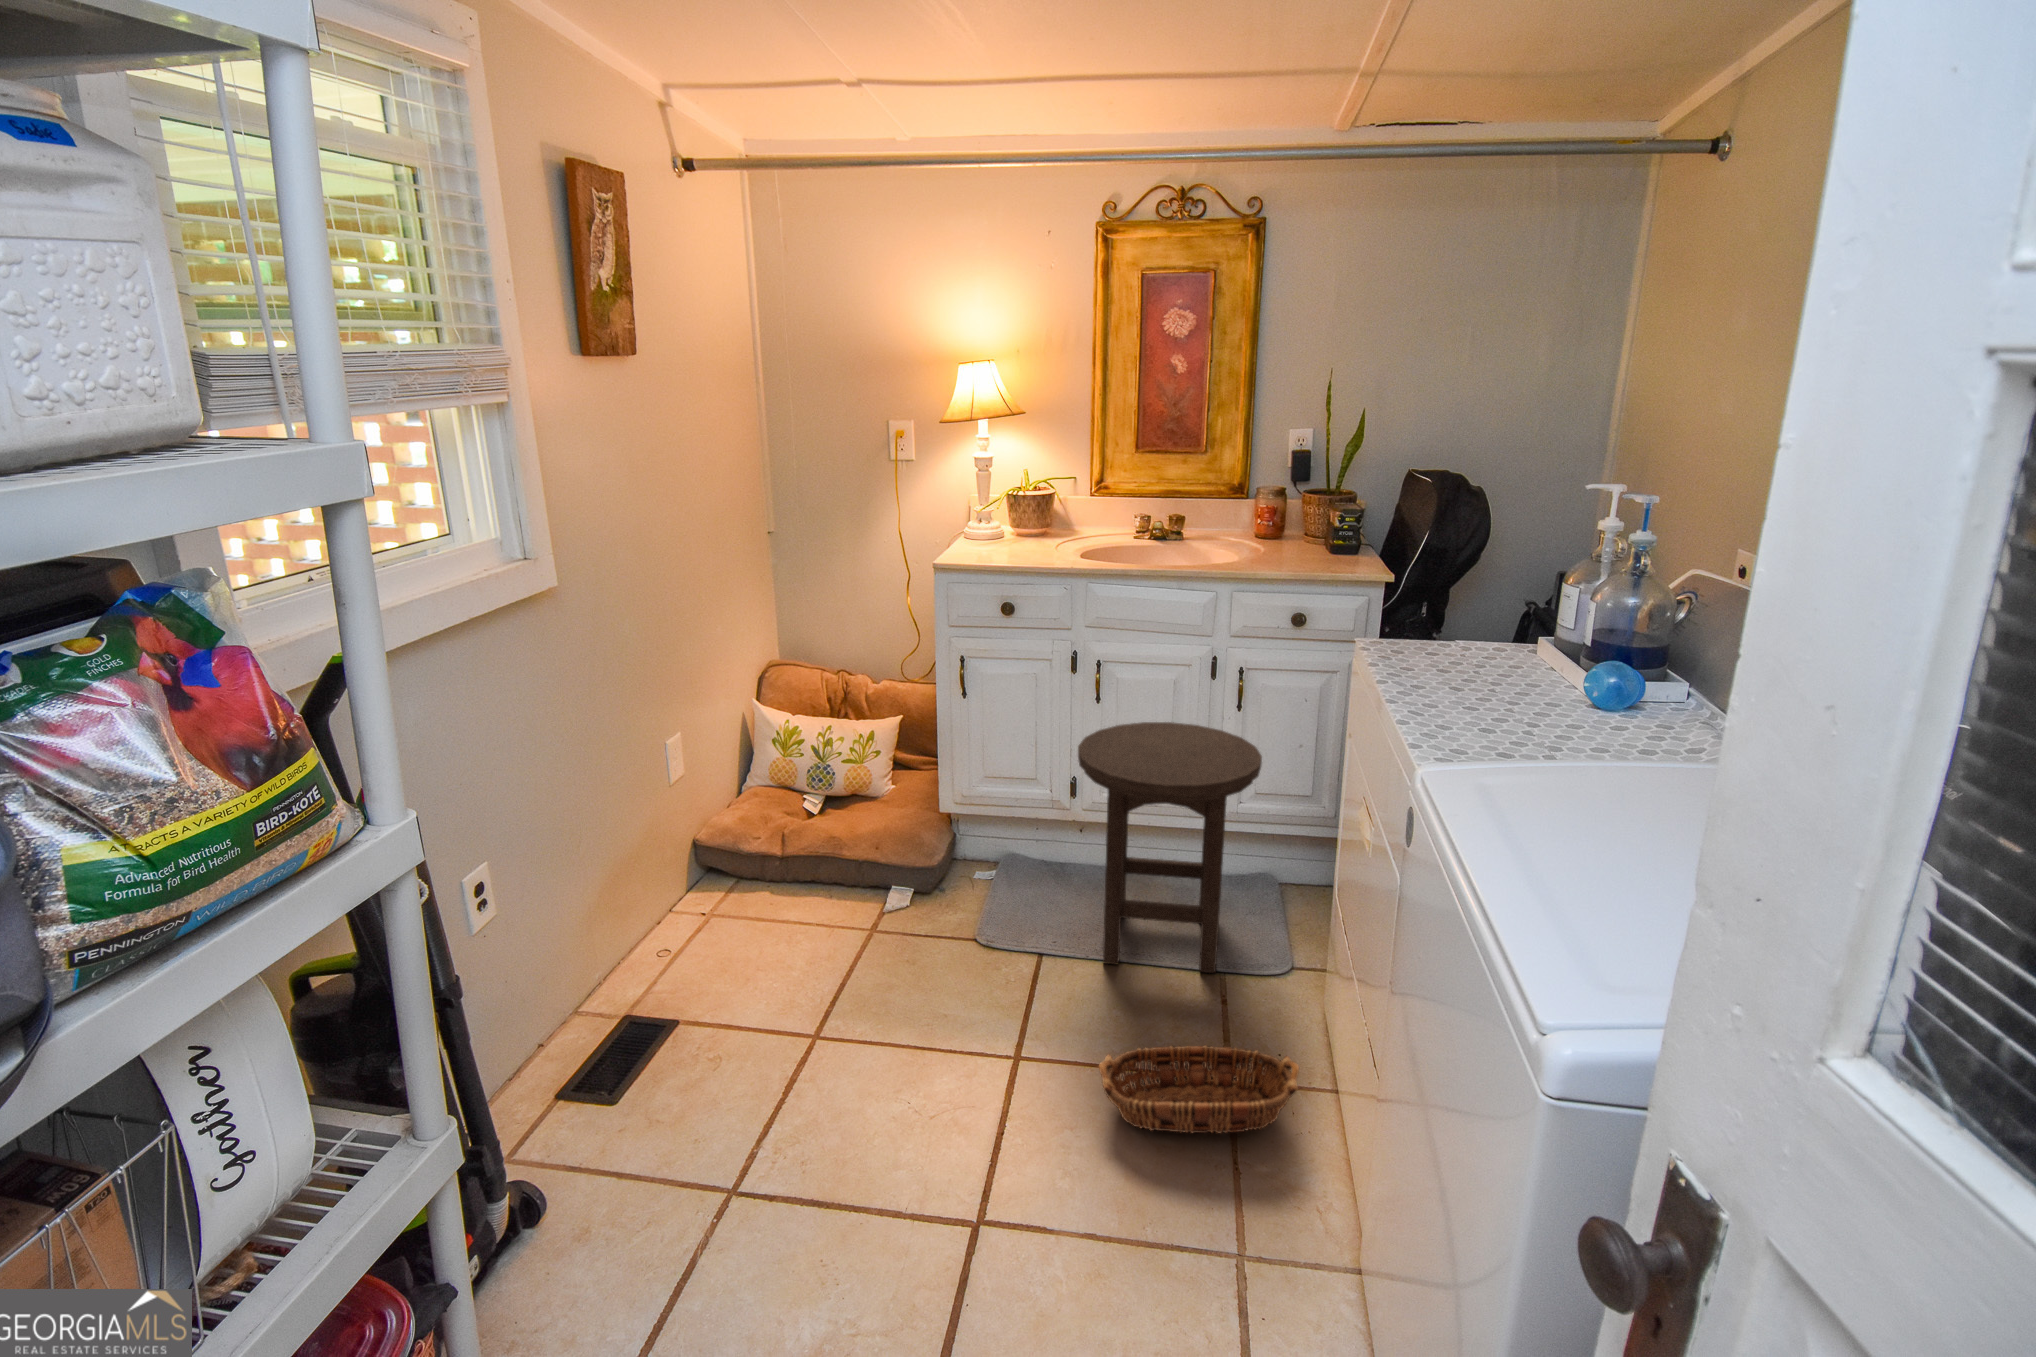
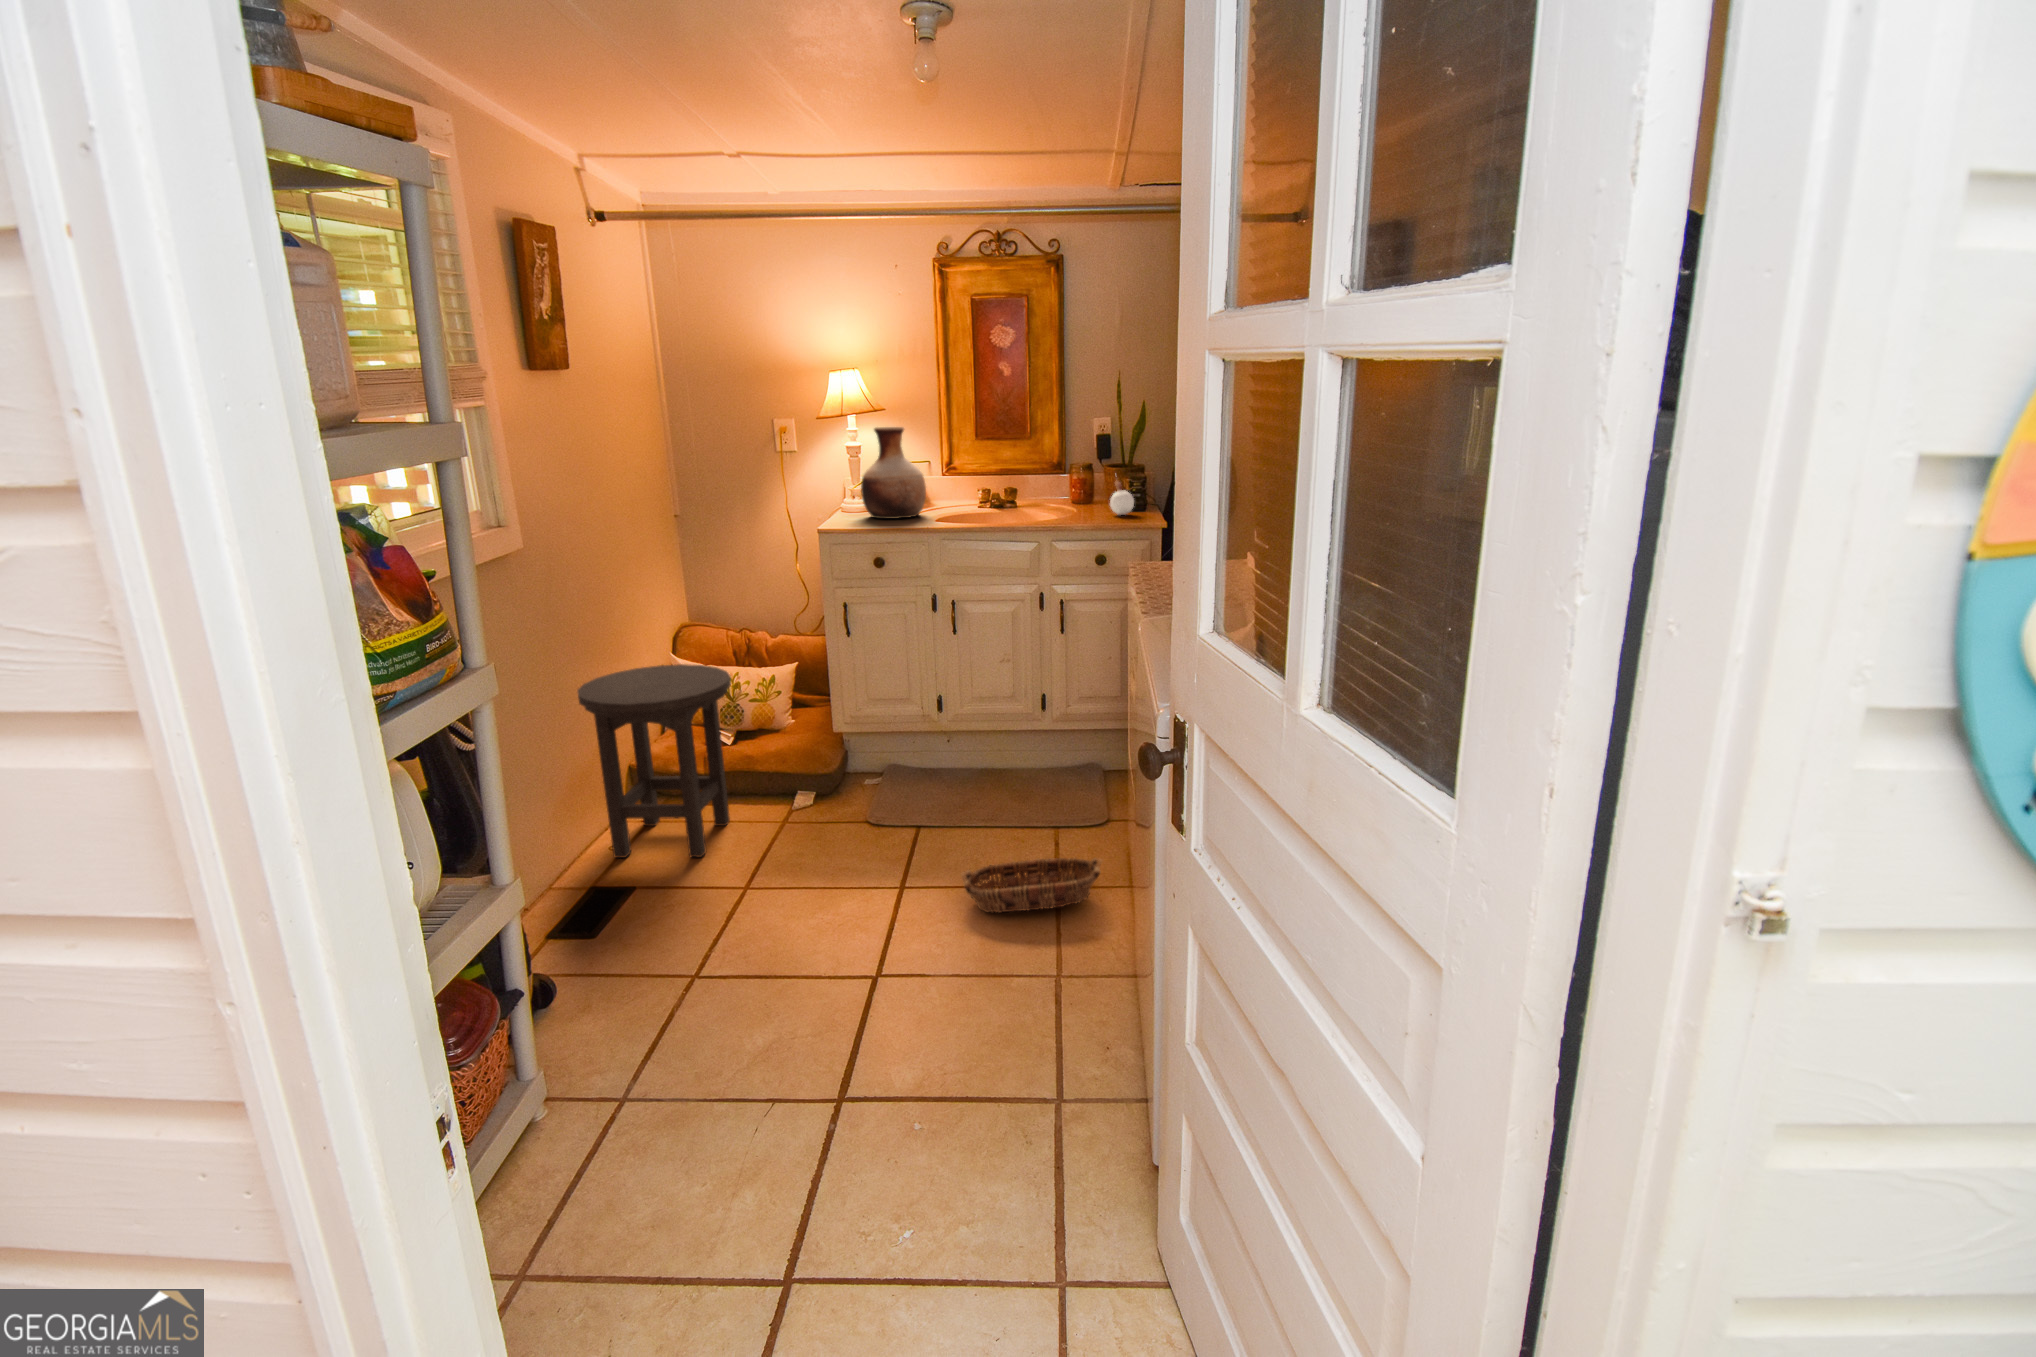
vase: none [991,435,1072,552] -> present [861,427,926,519]
candle: none [1311,504,1345,560] -> present [1110,480,1134,515]
stool: present [1078,722,1262,973] -> present [578,664,731,858]

